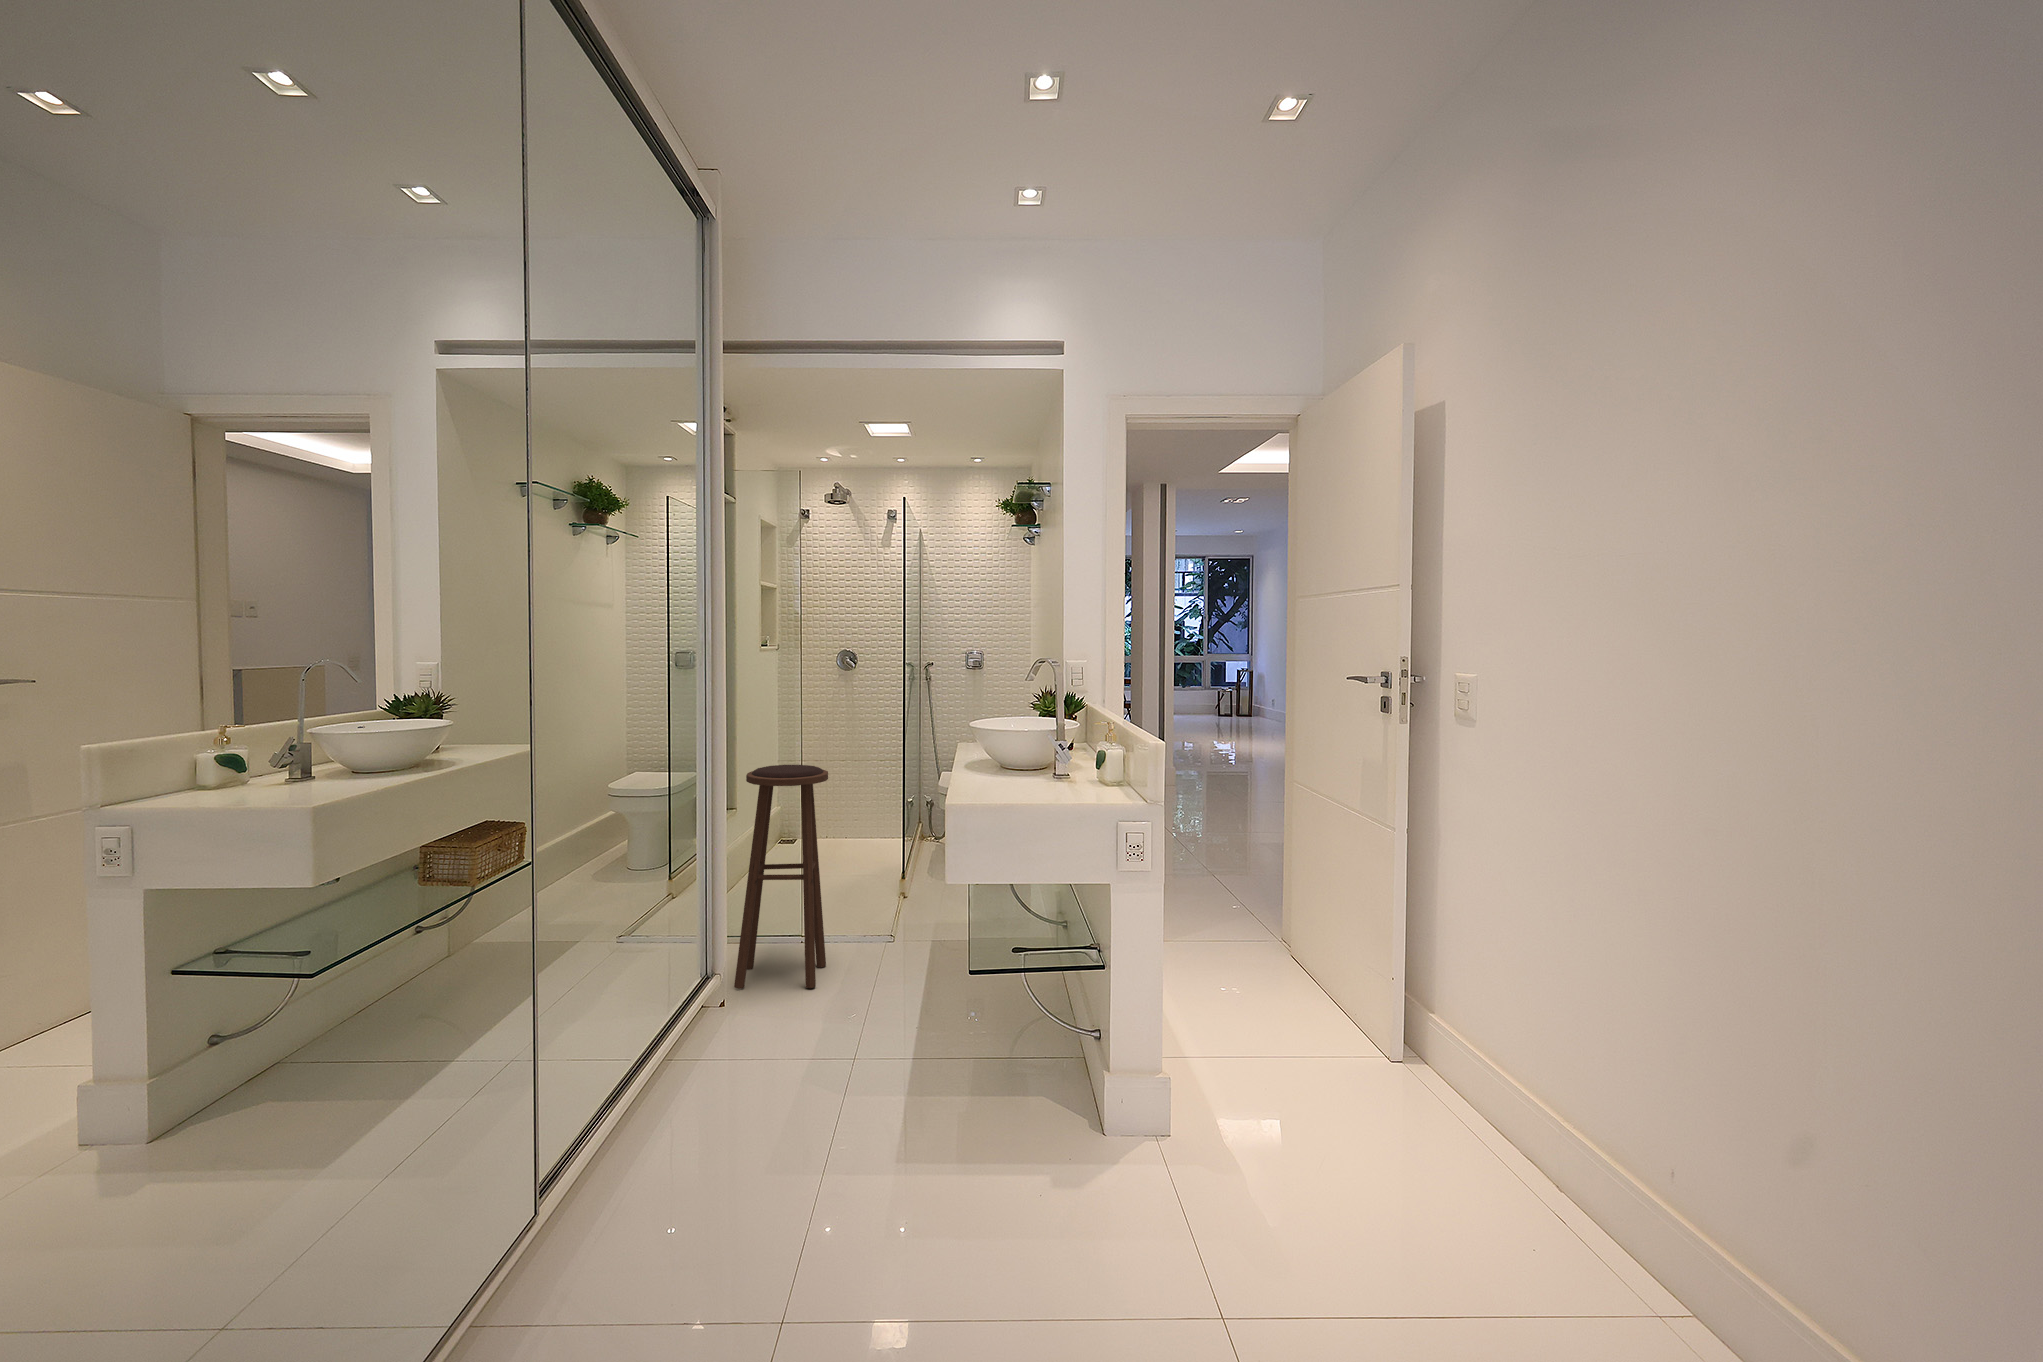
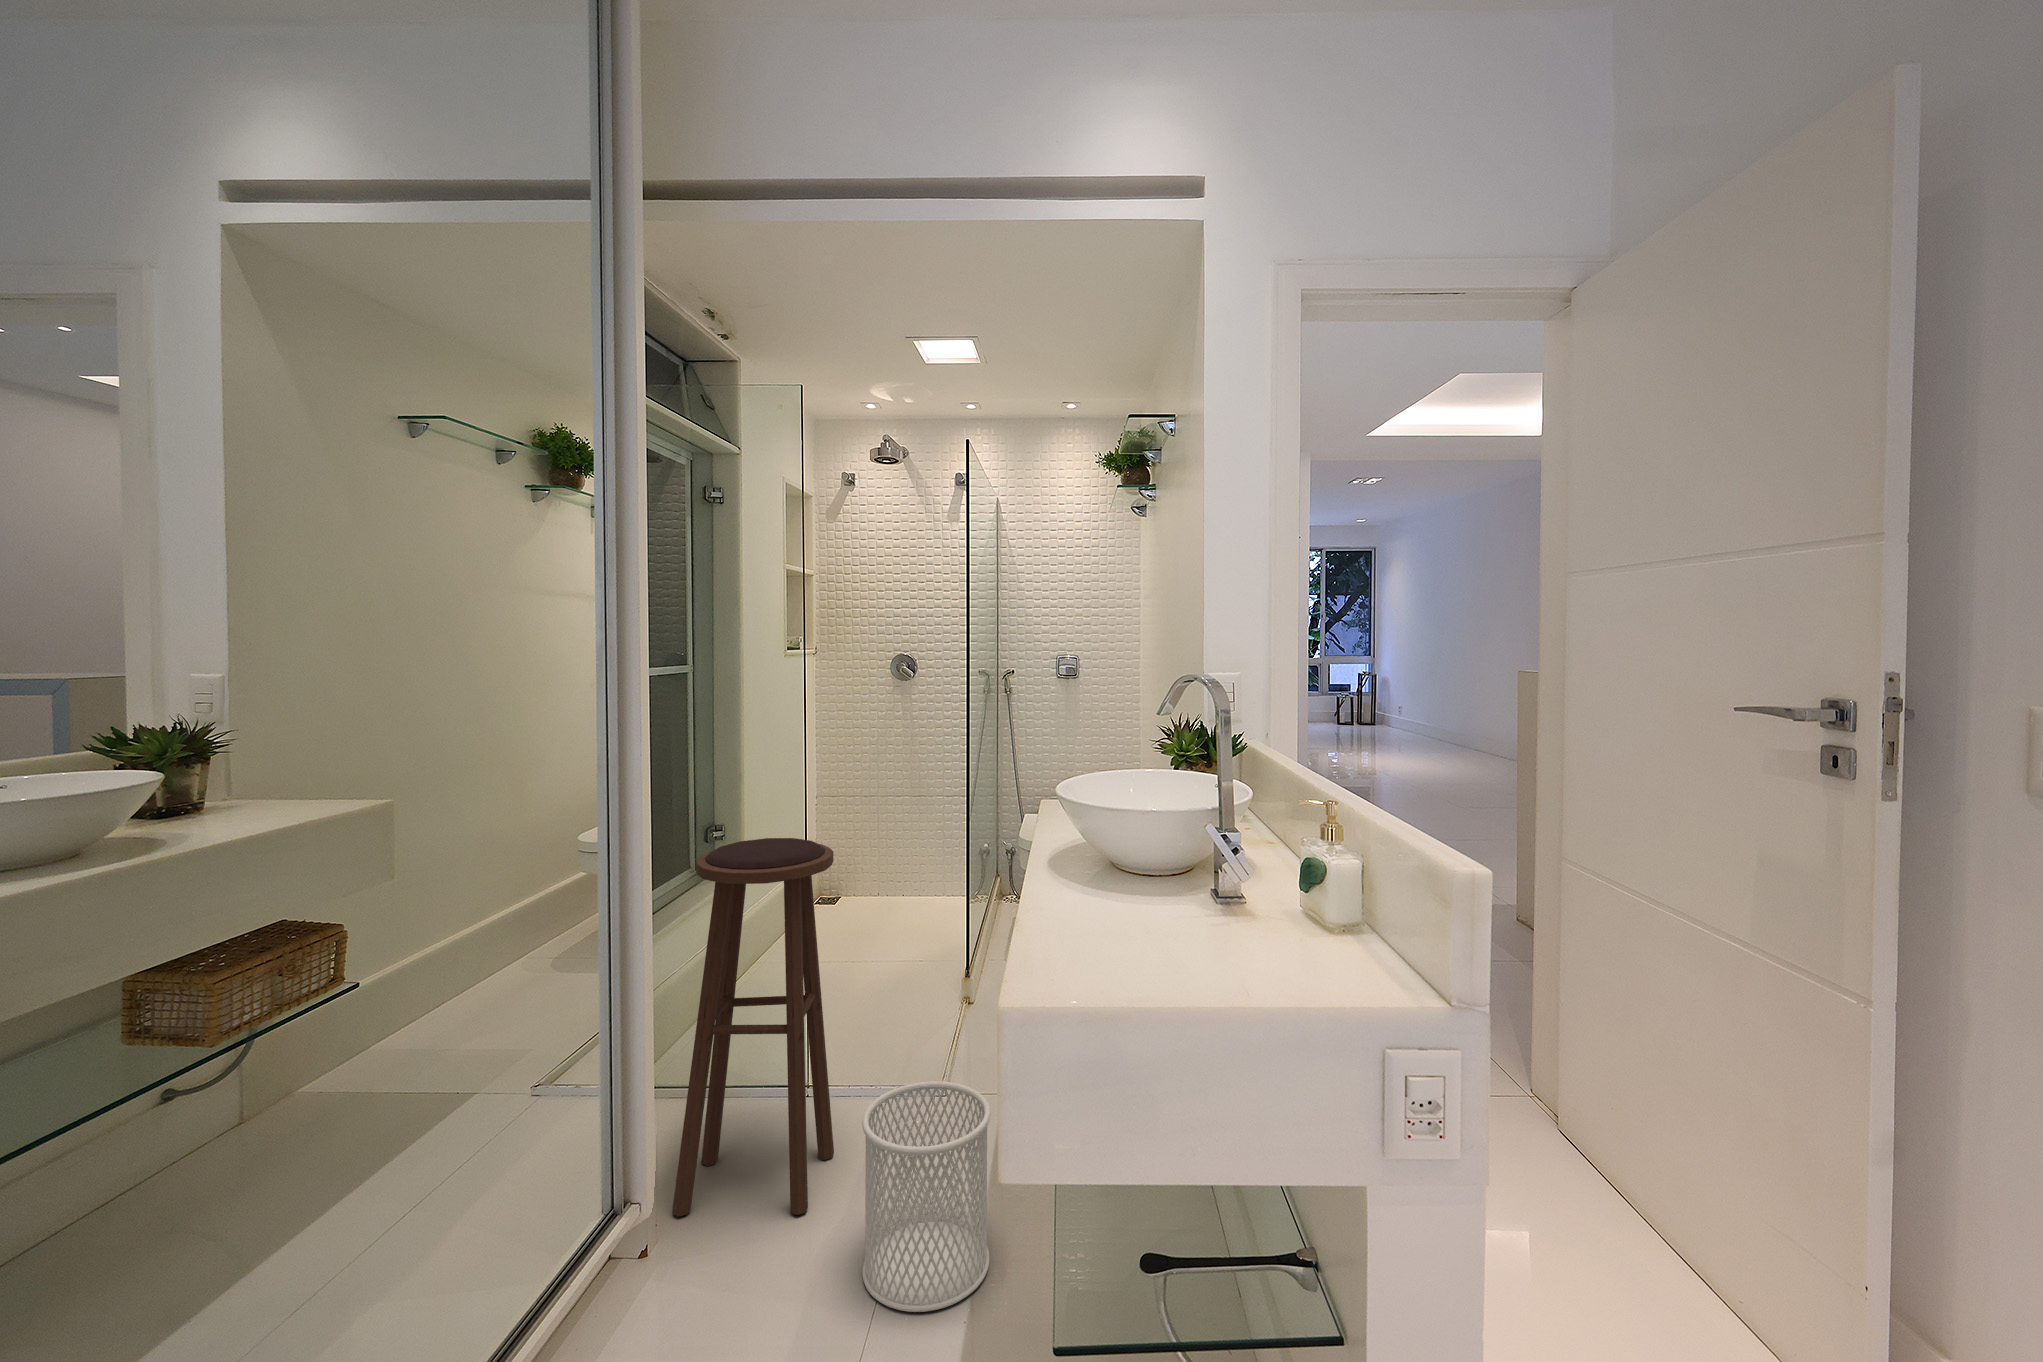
wastebasket: none [854,906,929,1022] -> present [862,1081,991,1312]

